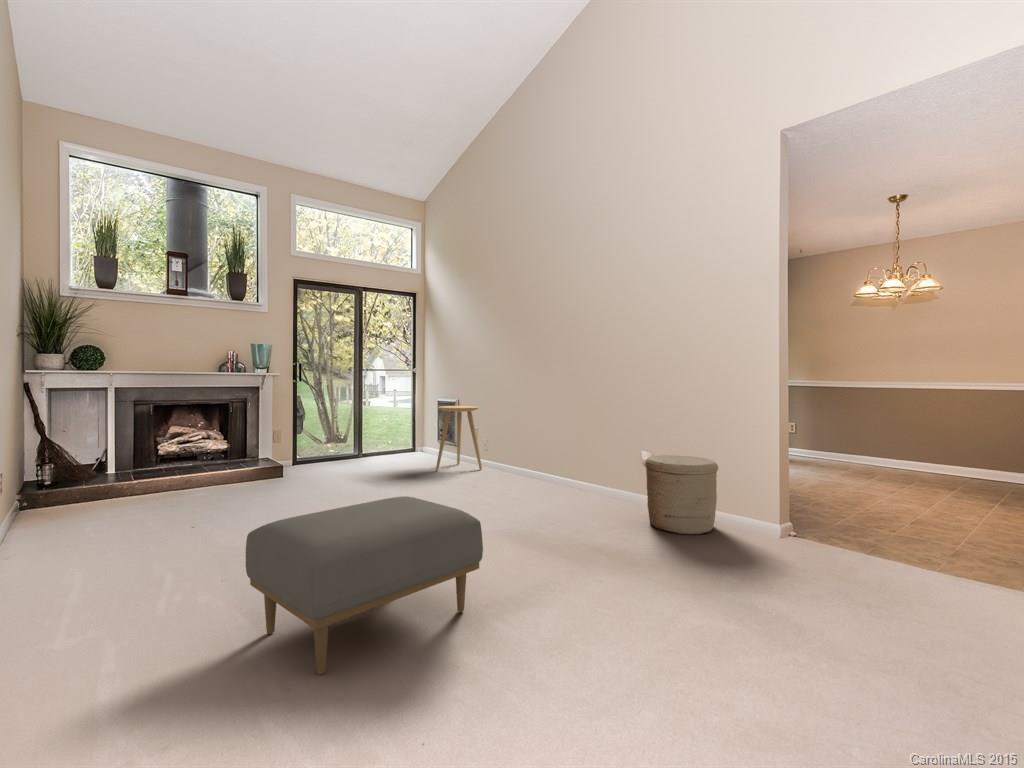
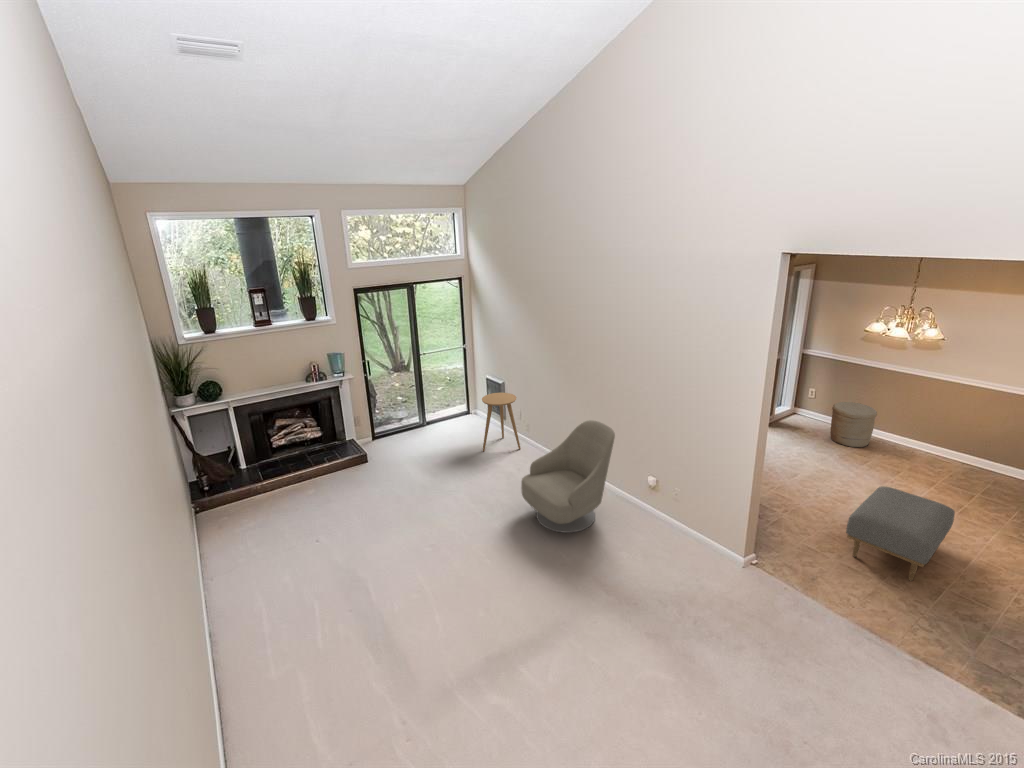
armchair: none [498,392,612,513] -> present [521,420,615,533]
woven basket: present [645,455,718,534] -> present [830,402,877,447]
ottoman: present [246,496,483,674] -> present [846,487,955,581]

